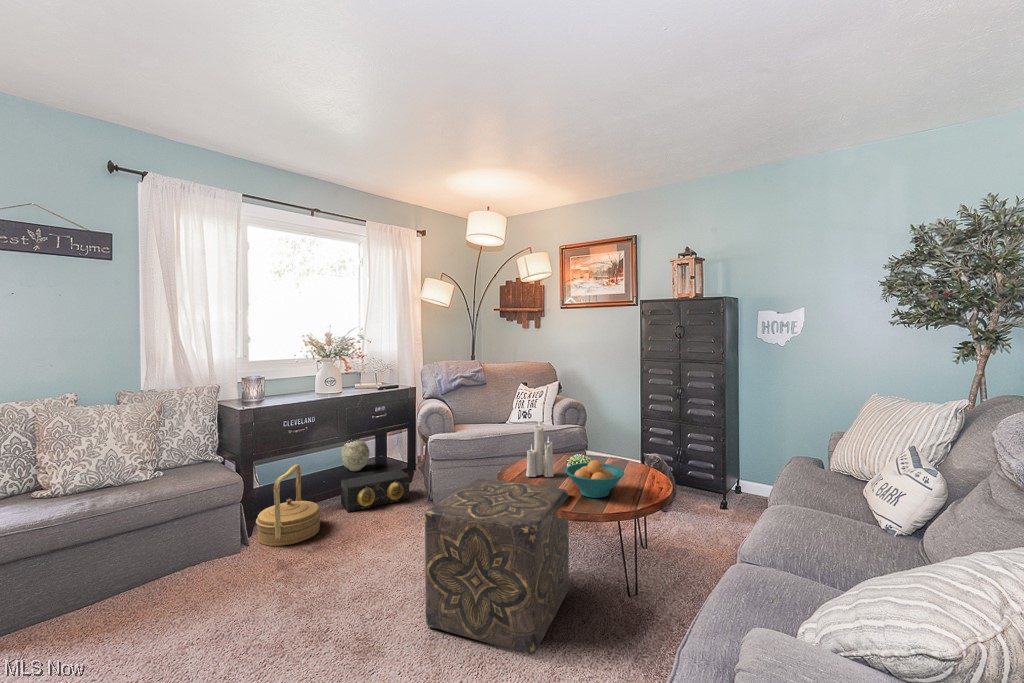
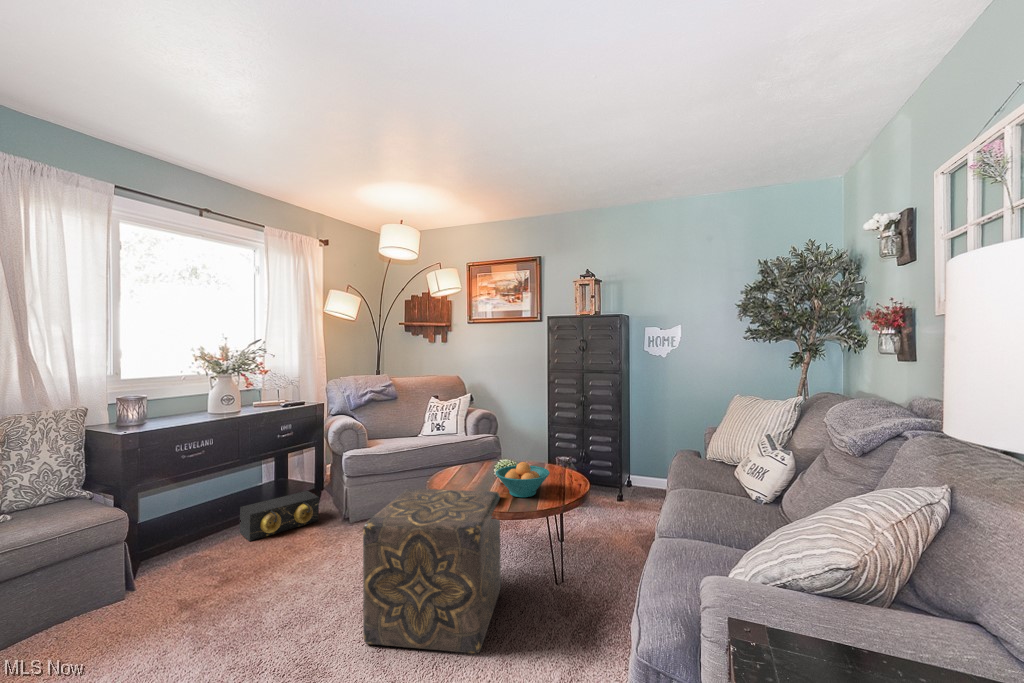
candle: present [526,423,554,477] -> none [453,424,480,484]
decorative vase: present [341,440,369,471] -> none [236,457,270,497]
woven basket: present [256,464,321,546] -> none [139,492,221,587]

